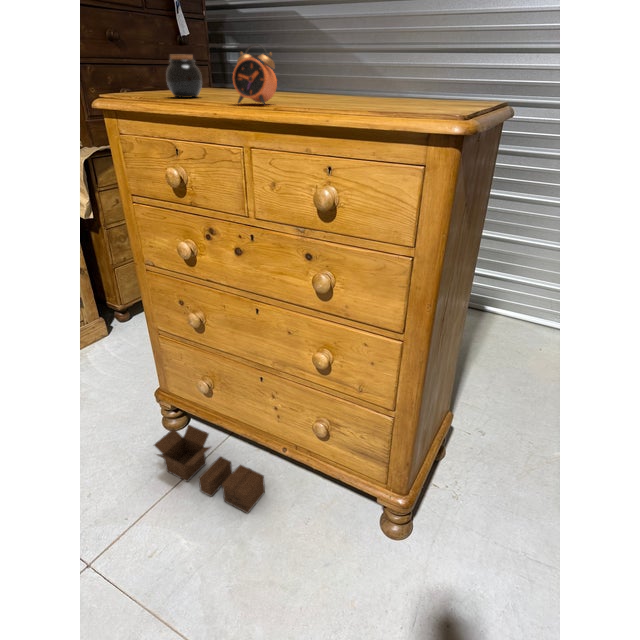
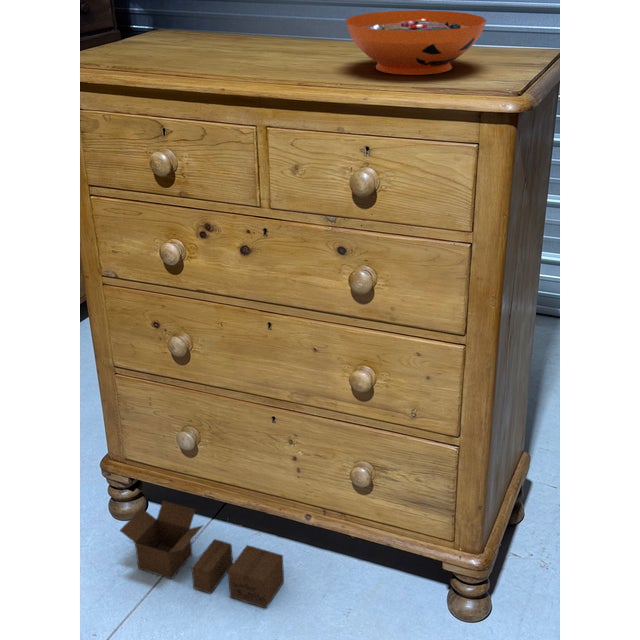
alarm clock: present [233,44,277,104] -> none [247,11,295,79]
jar: present [166,55,202,98] -> none [144,12,188,64]
decorative bowl: none [321,59,444,107] -> present [346,10,486,75]

